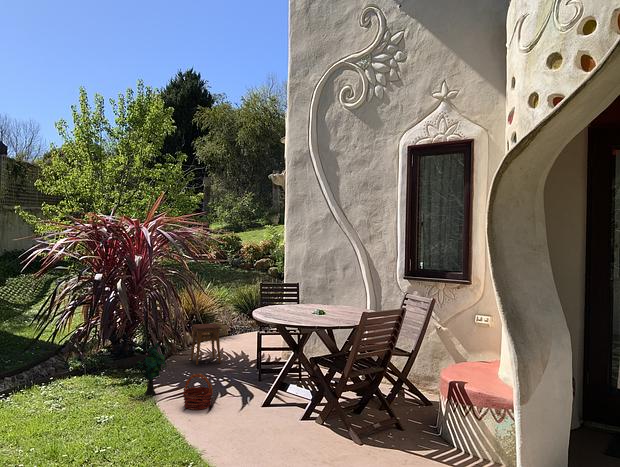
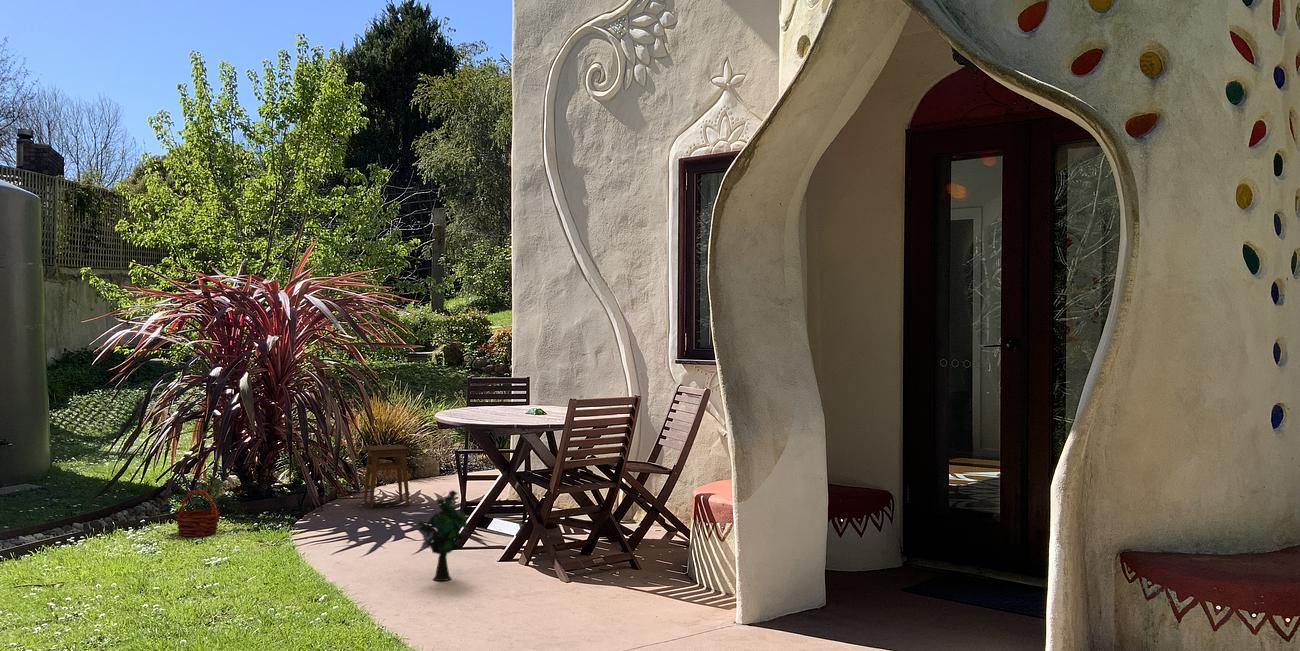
decorative plant: present [137,343,166,395] -> present [418,491,467,581]
basket: present [183,374,213,410] -> present [175,489,220,537]

